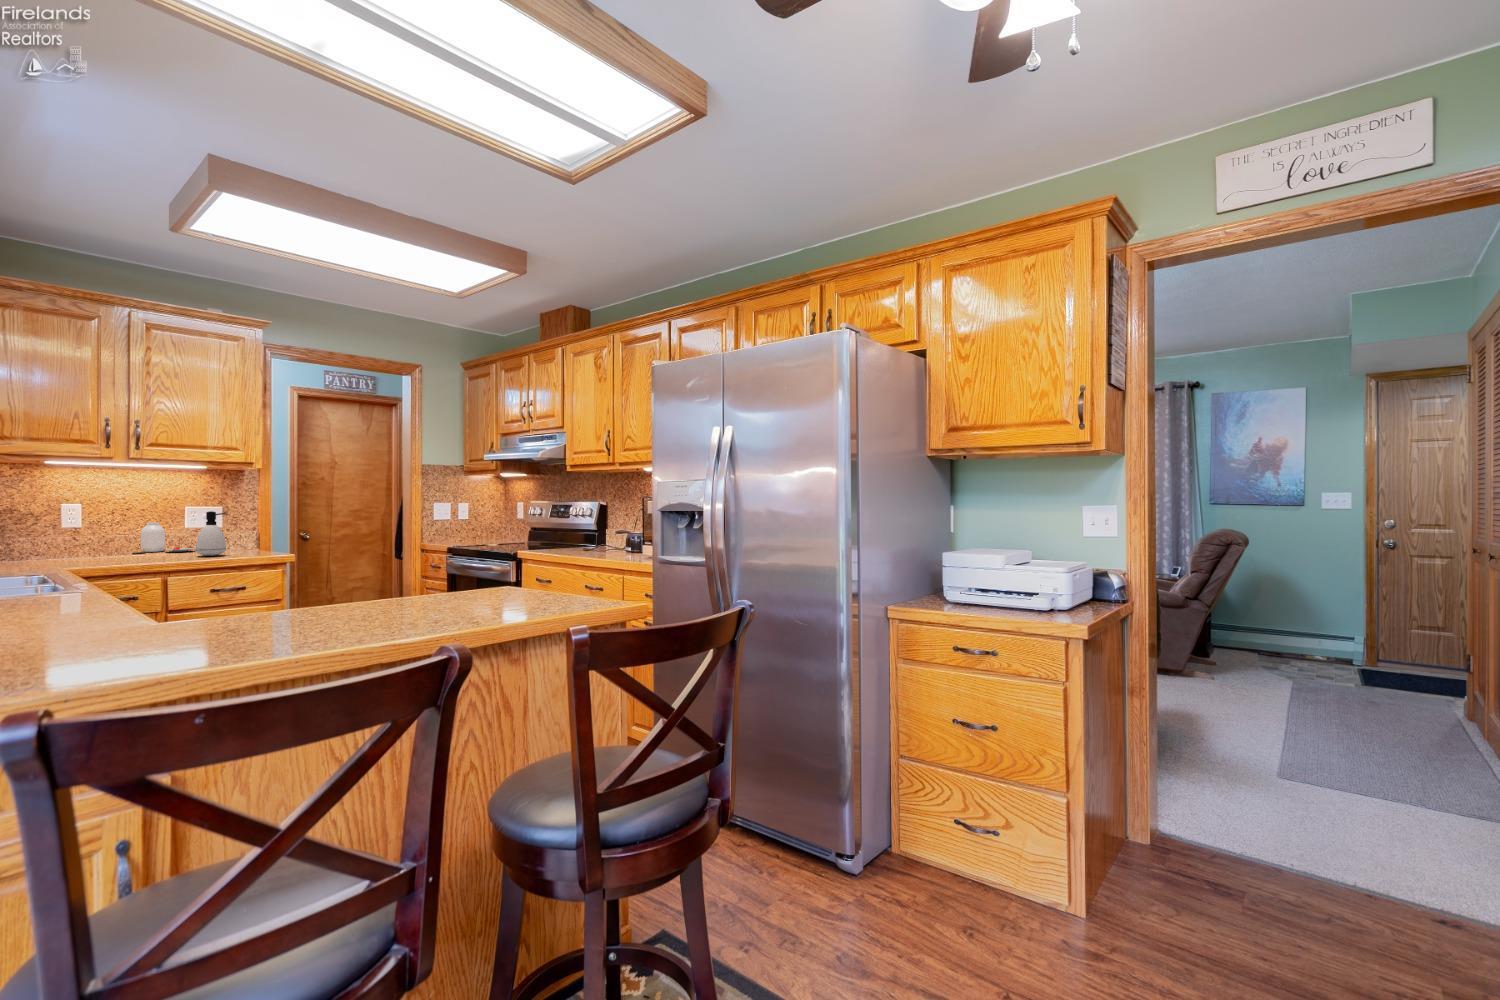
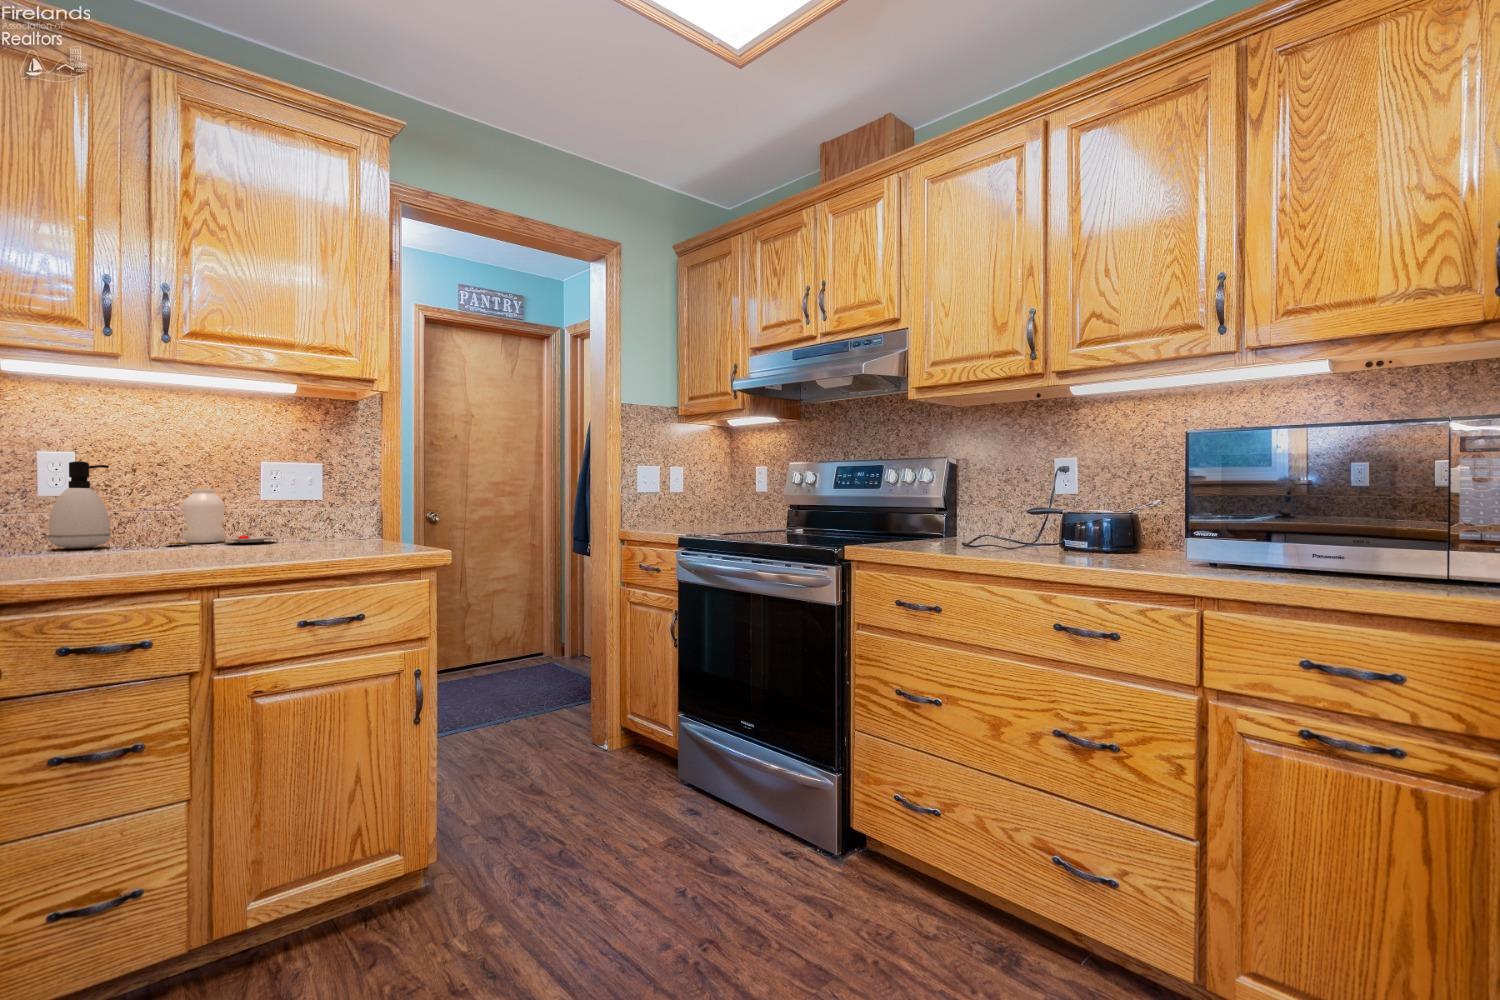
soap dispenser: present [196,511,226,556] -> present [47,461,111,549]

